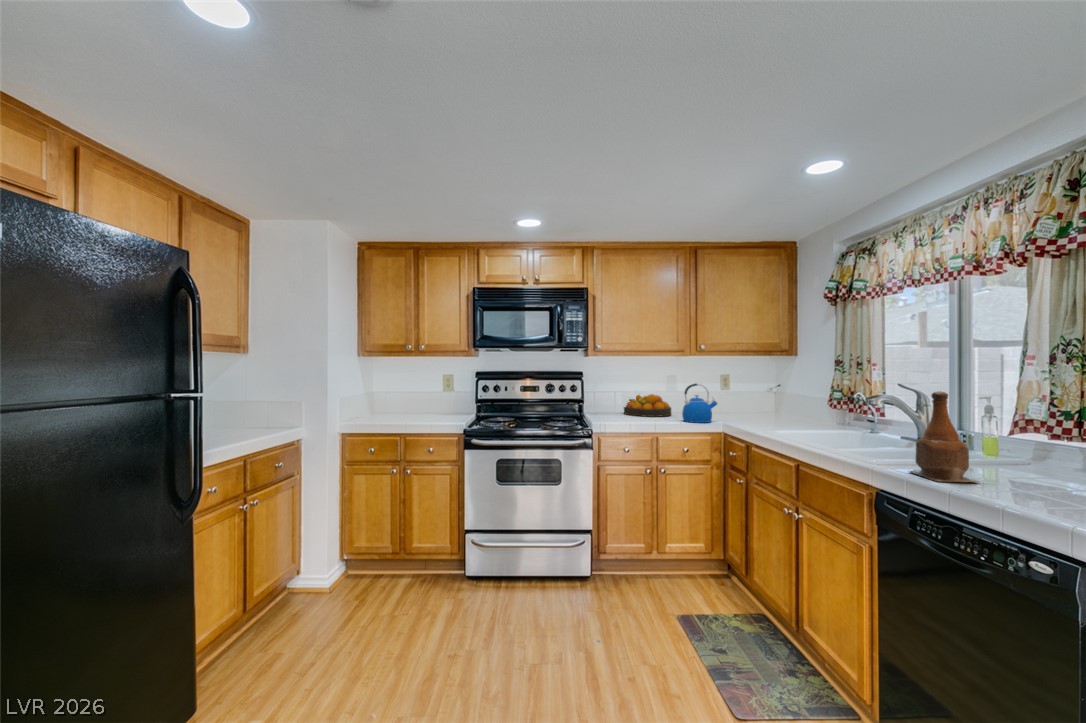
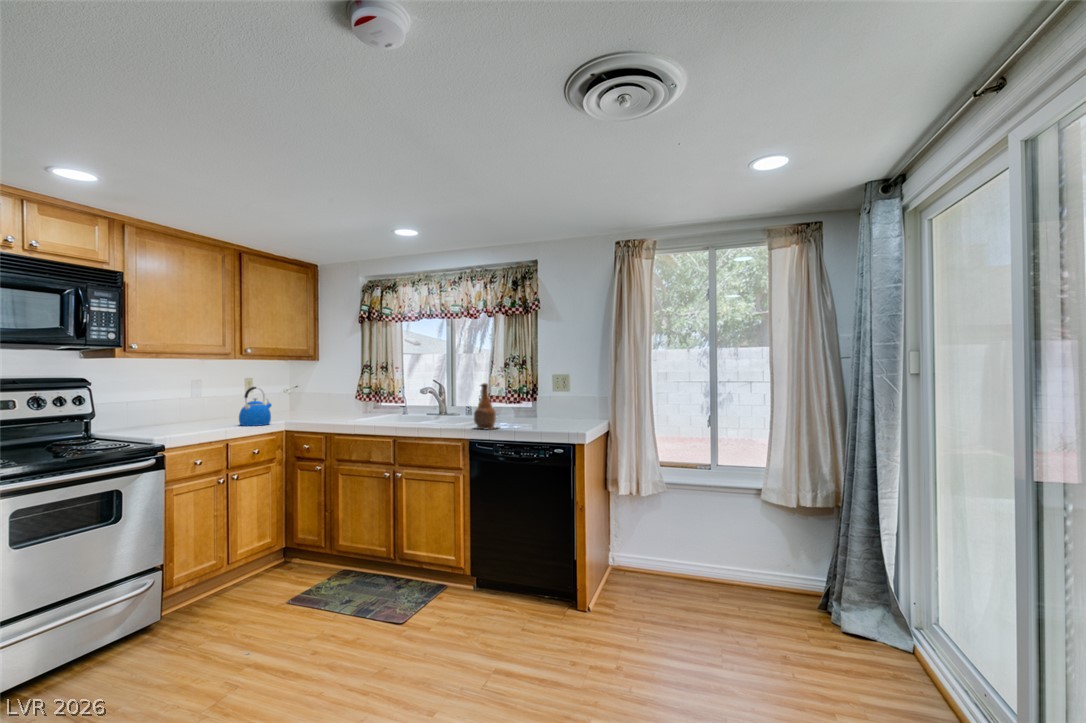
fruit bowl: present [624,394,671,417] -> none [140,402,207,429]

